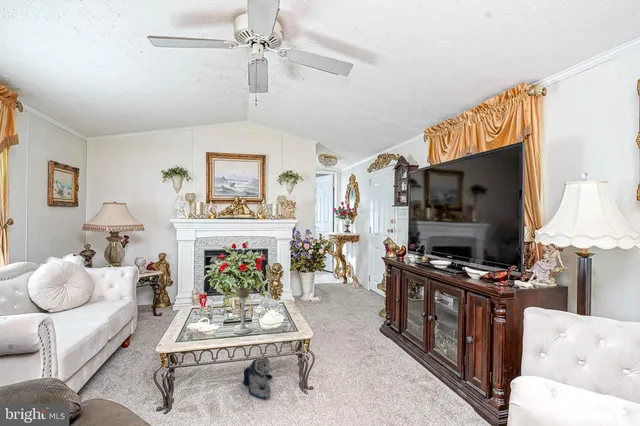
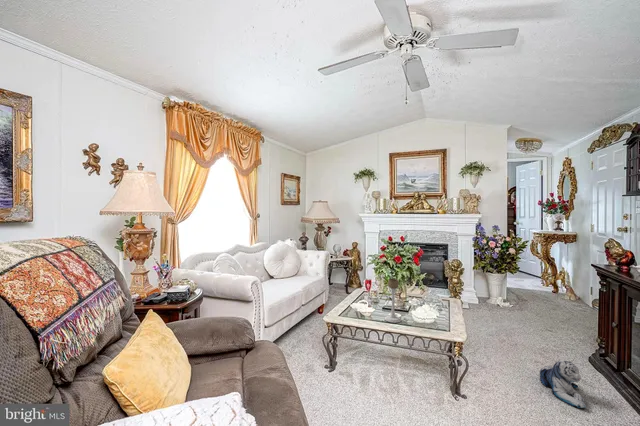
plush toy: present [243,358,273,399] -> present [540,361,586,408]

